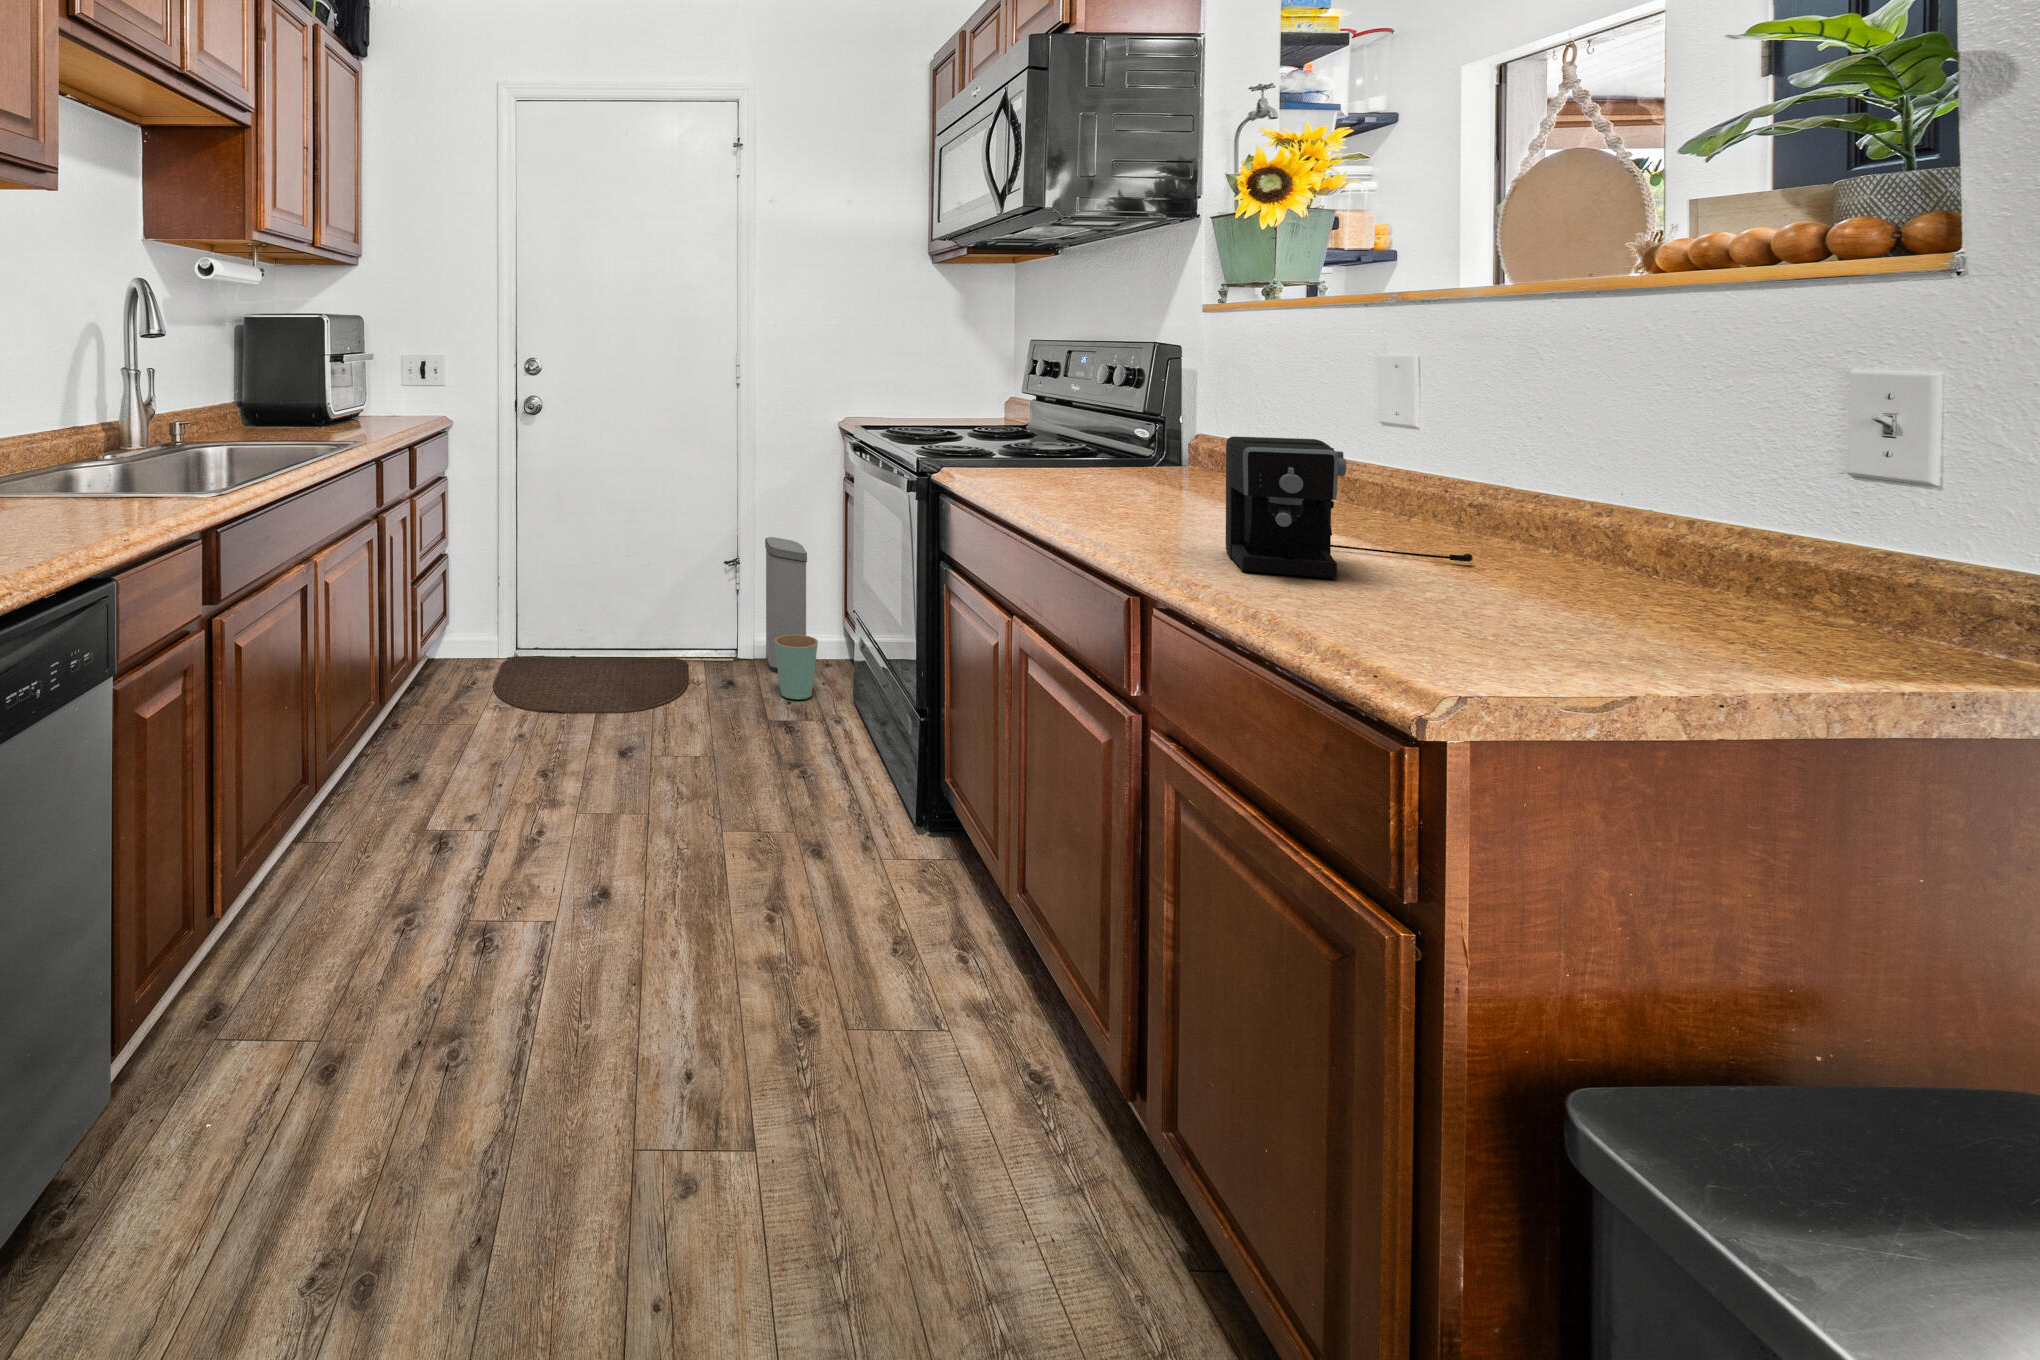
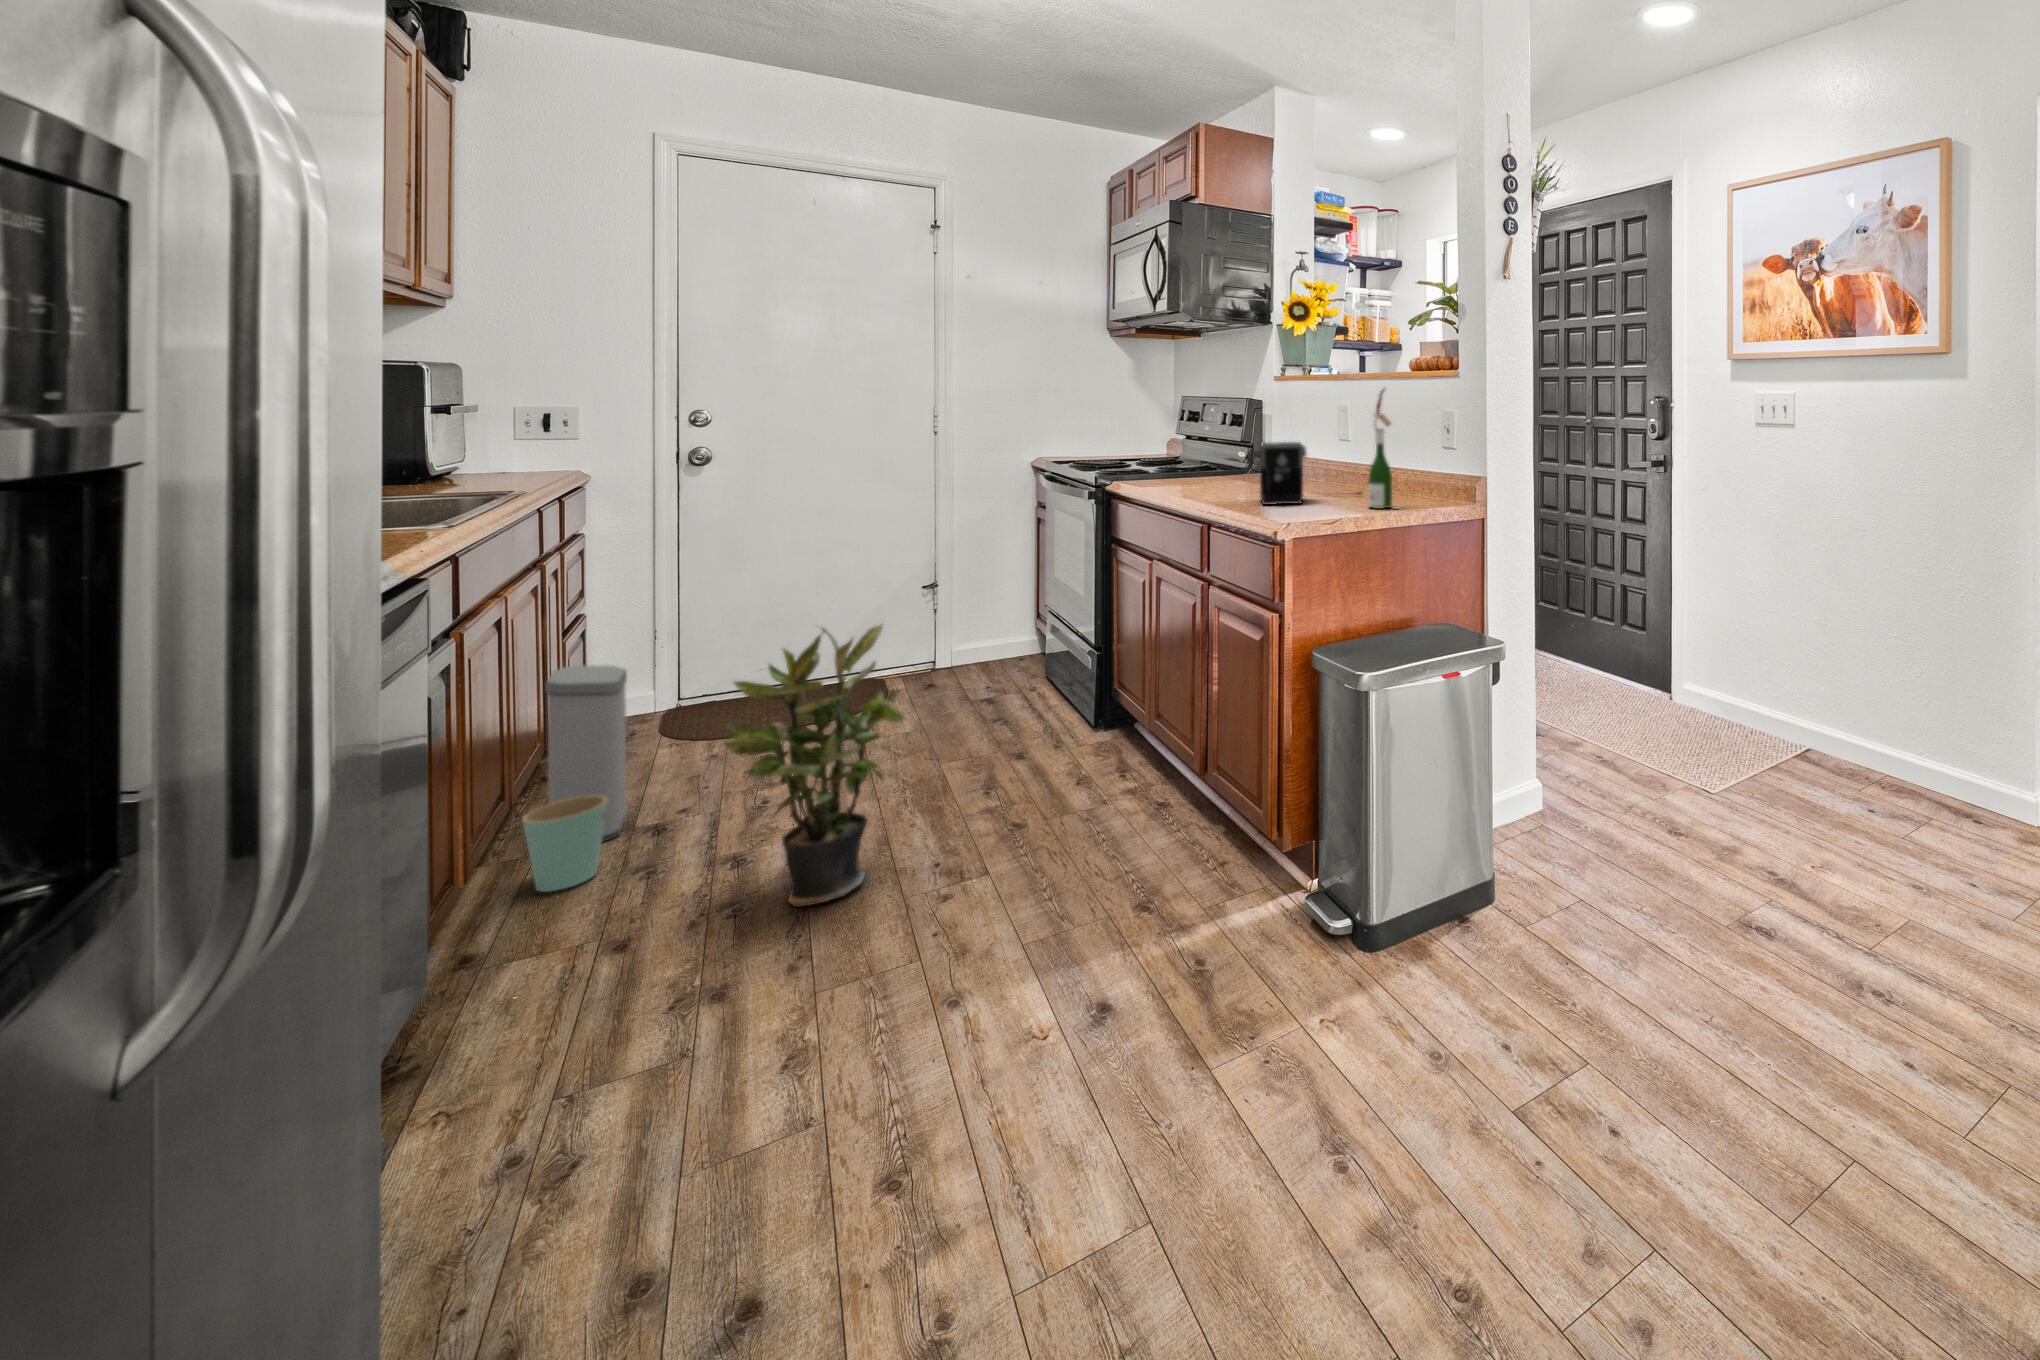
wine bottle: none [1549,325,1668,643] -> present [1368,389,1398,509]
trash can: present [765,537,818,699] -> present [522,665,627,892]
potted plant: none [451,654,654,1054] -> present [723,624,903,907]

